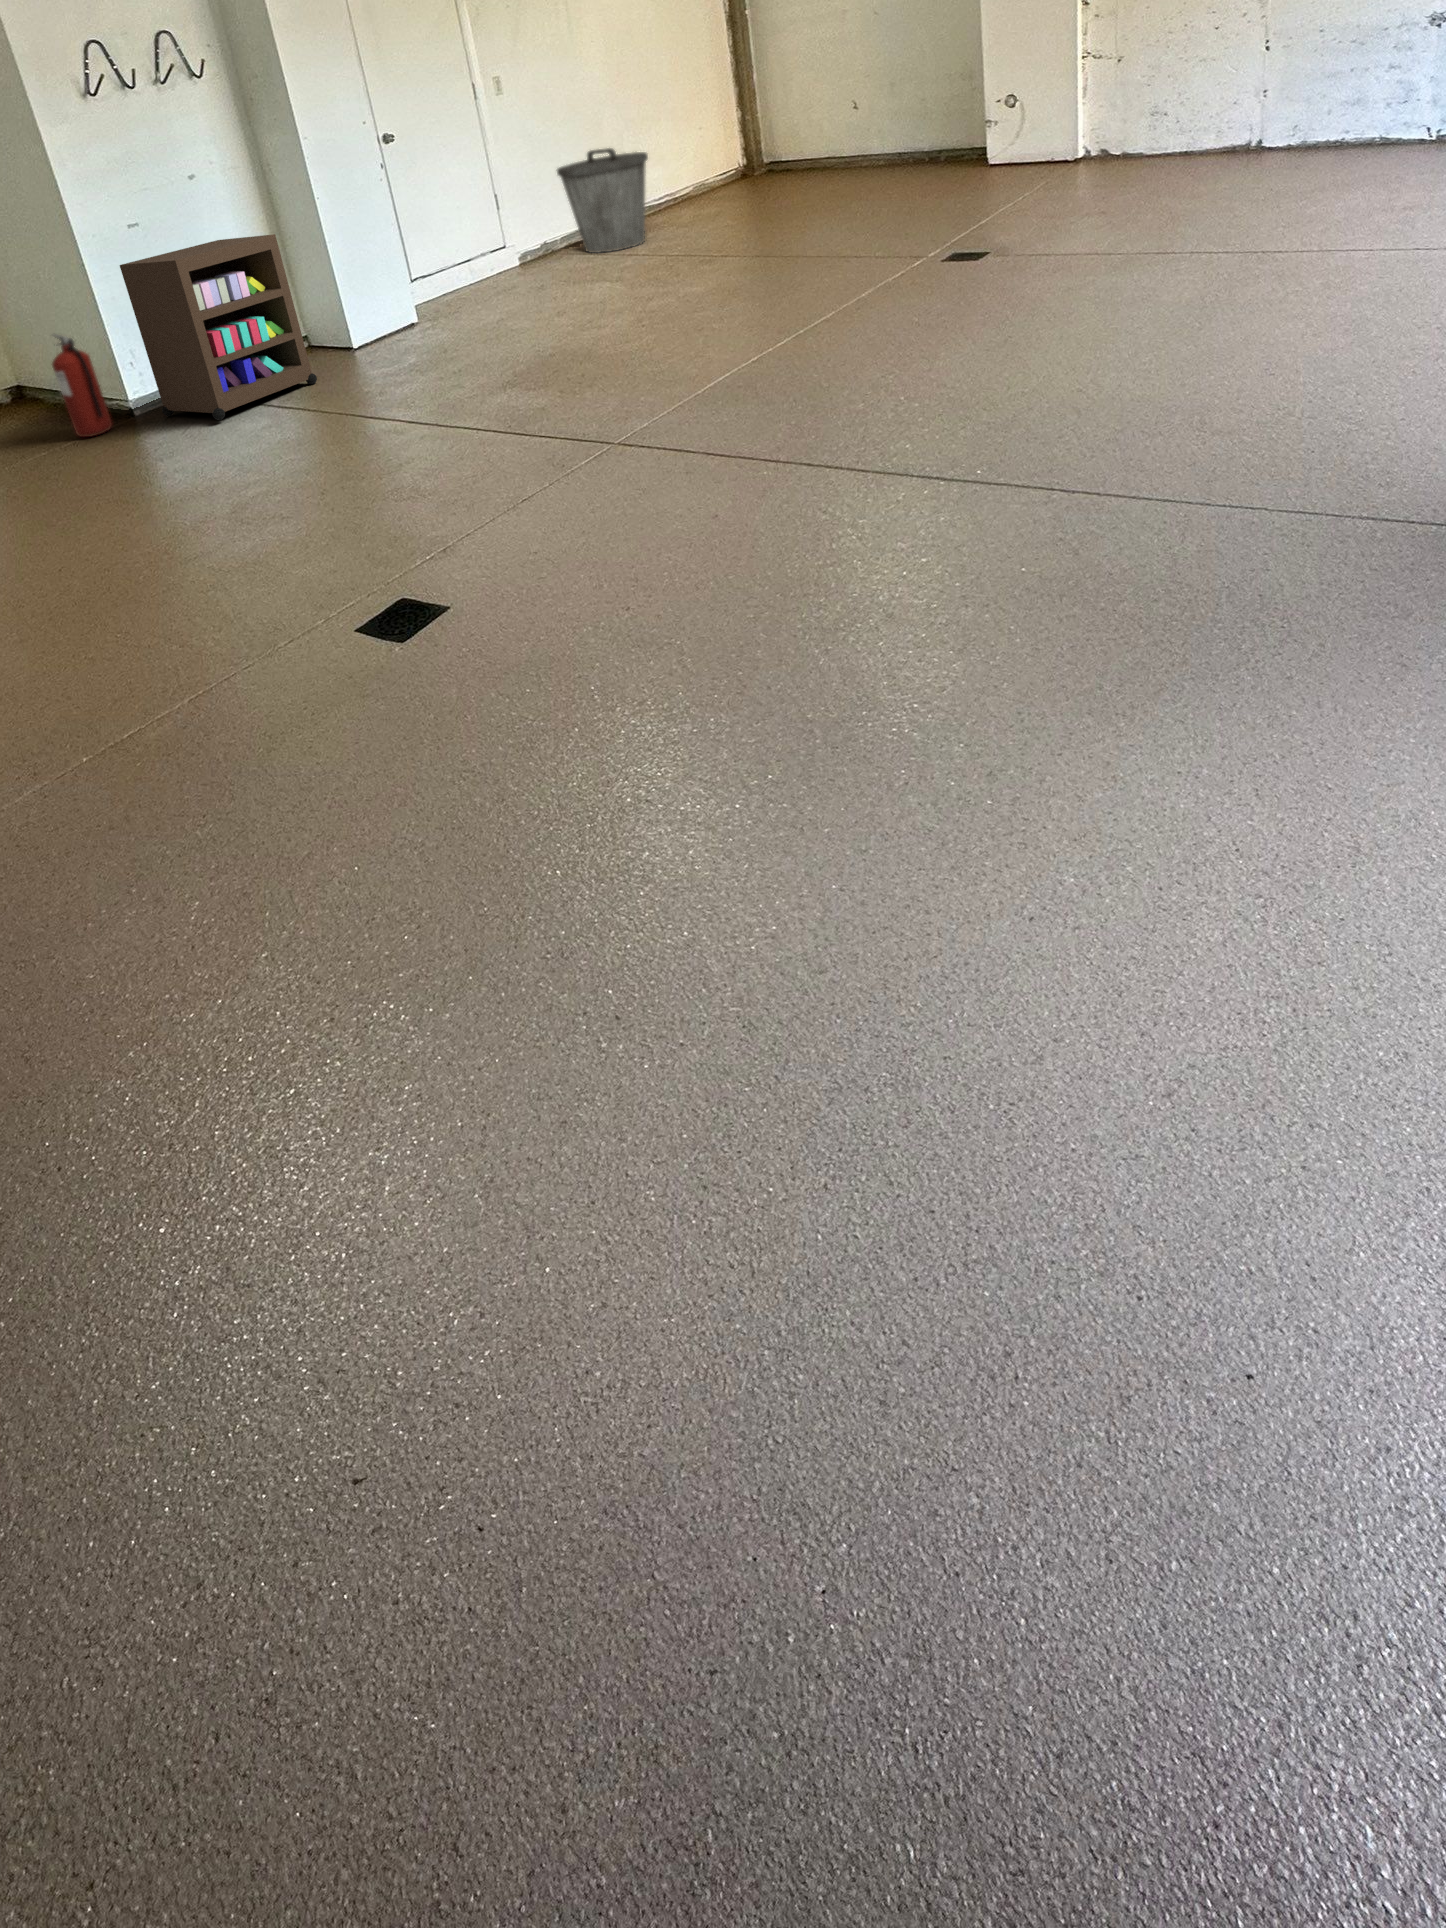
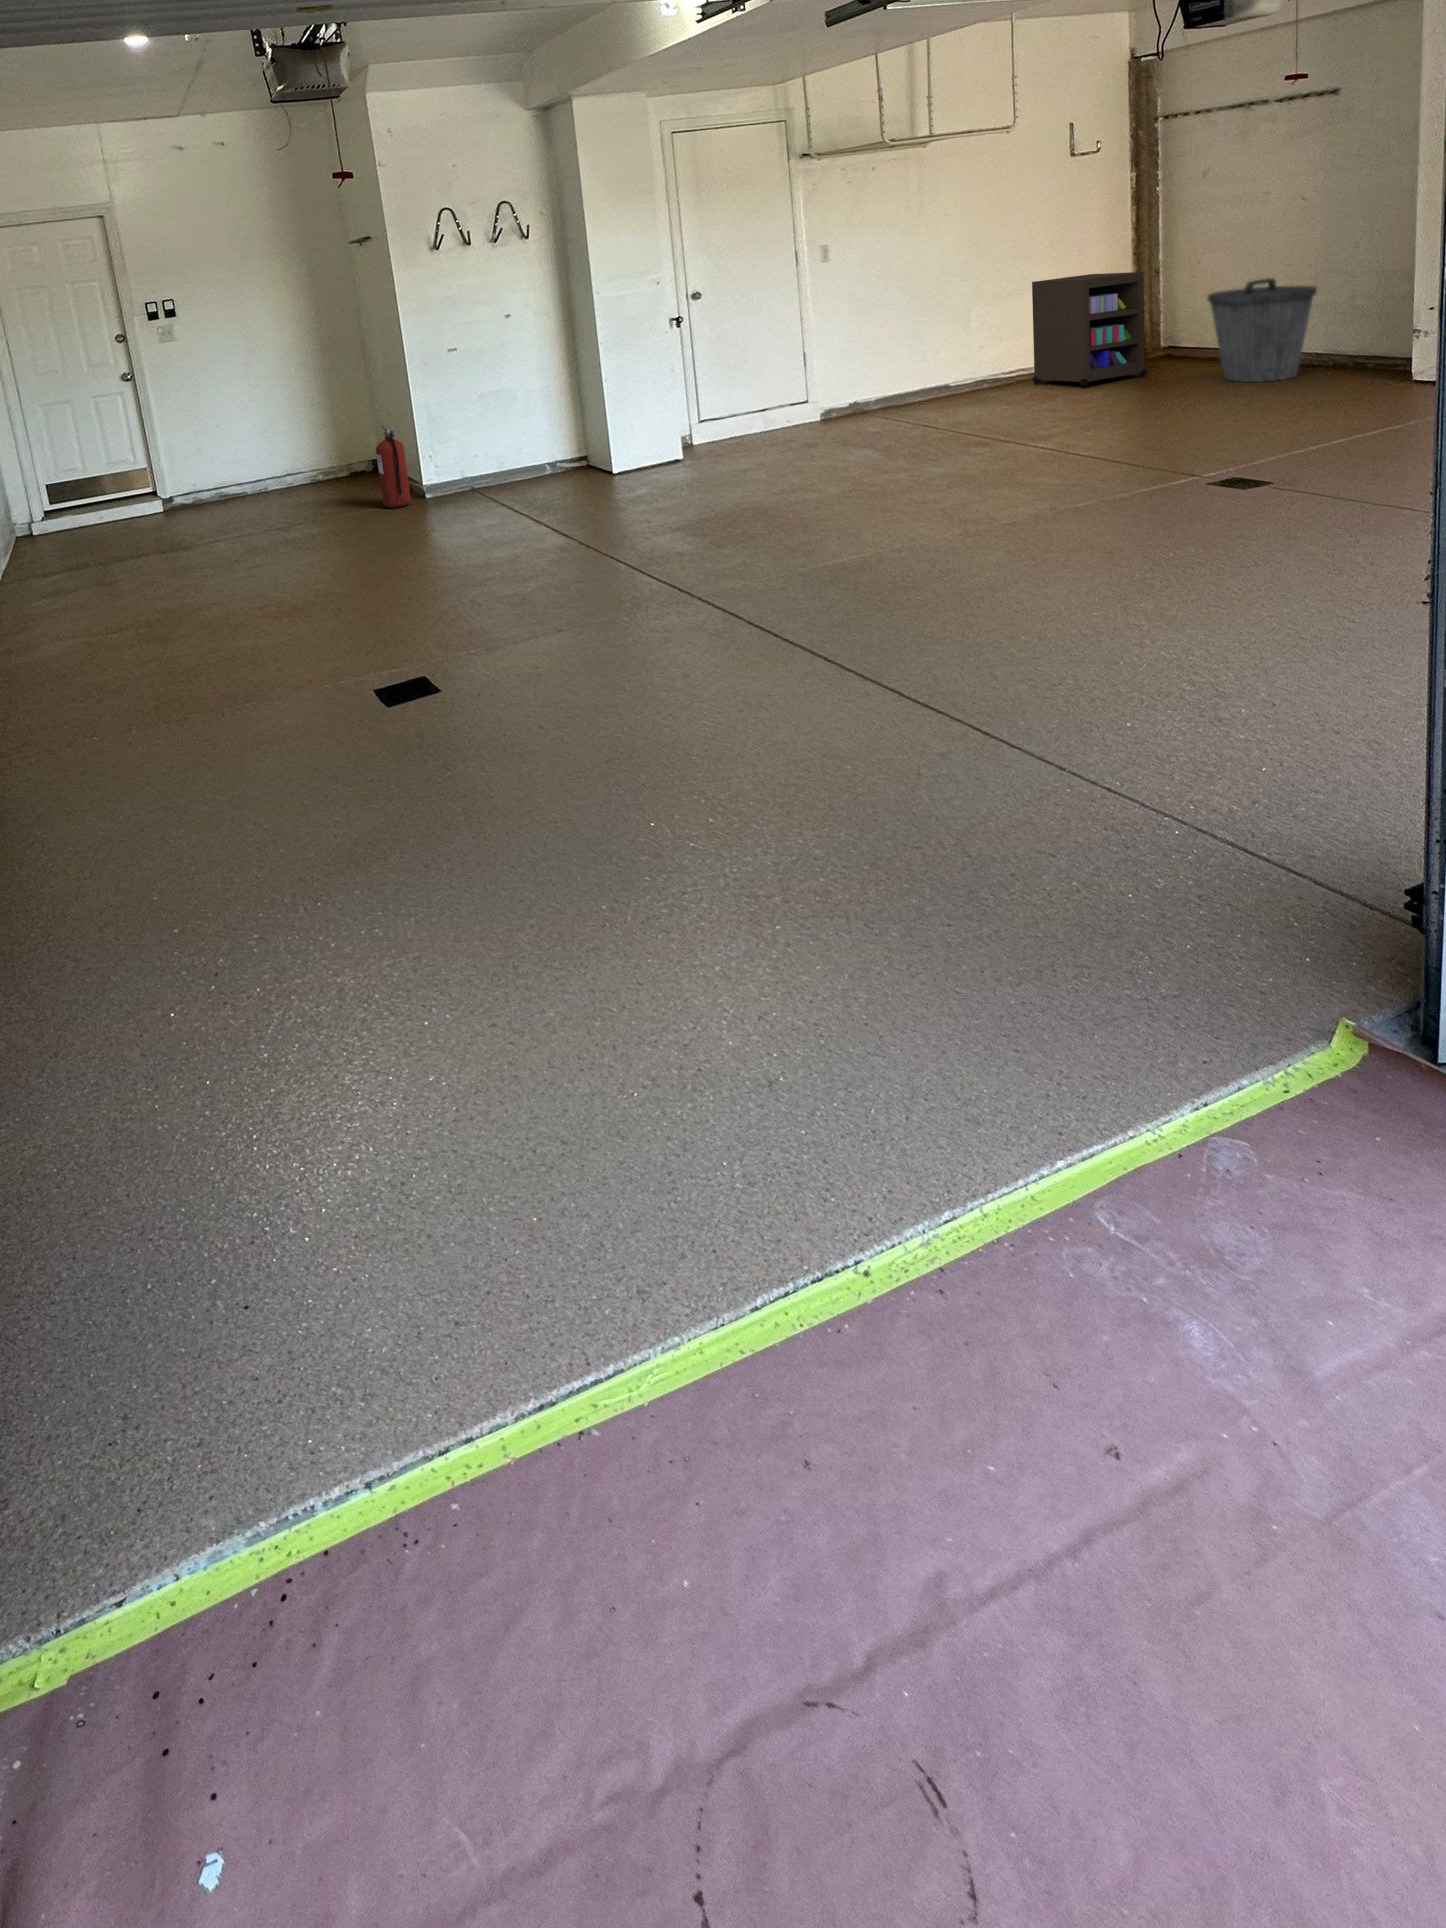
trash can: present [557,148,648,253] -> present [1208,278,1317,382]
storage cabinet: present [120,234,317,420] -> present [1032,272,1147,386]

